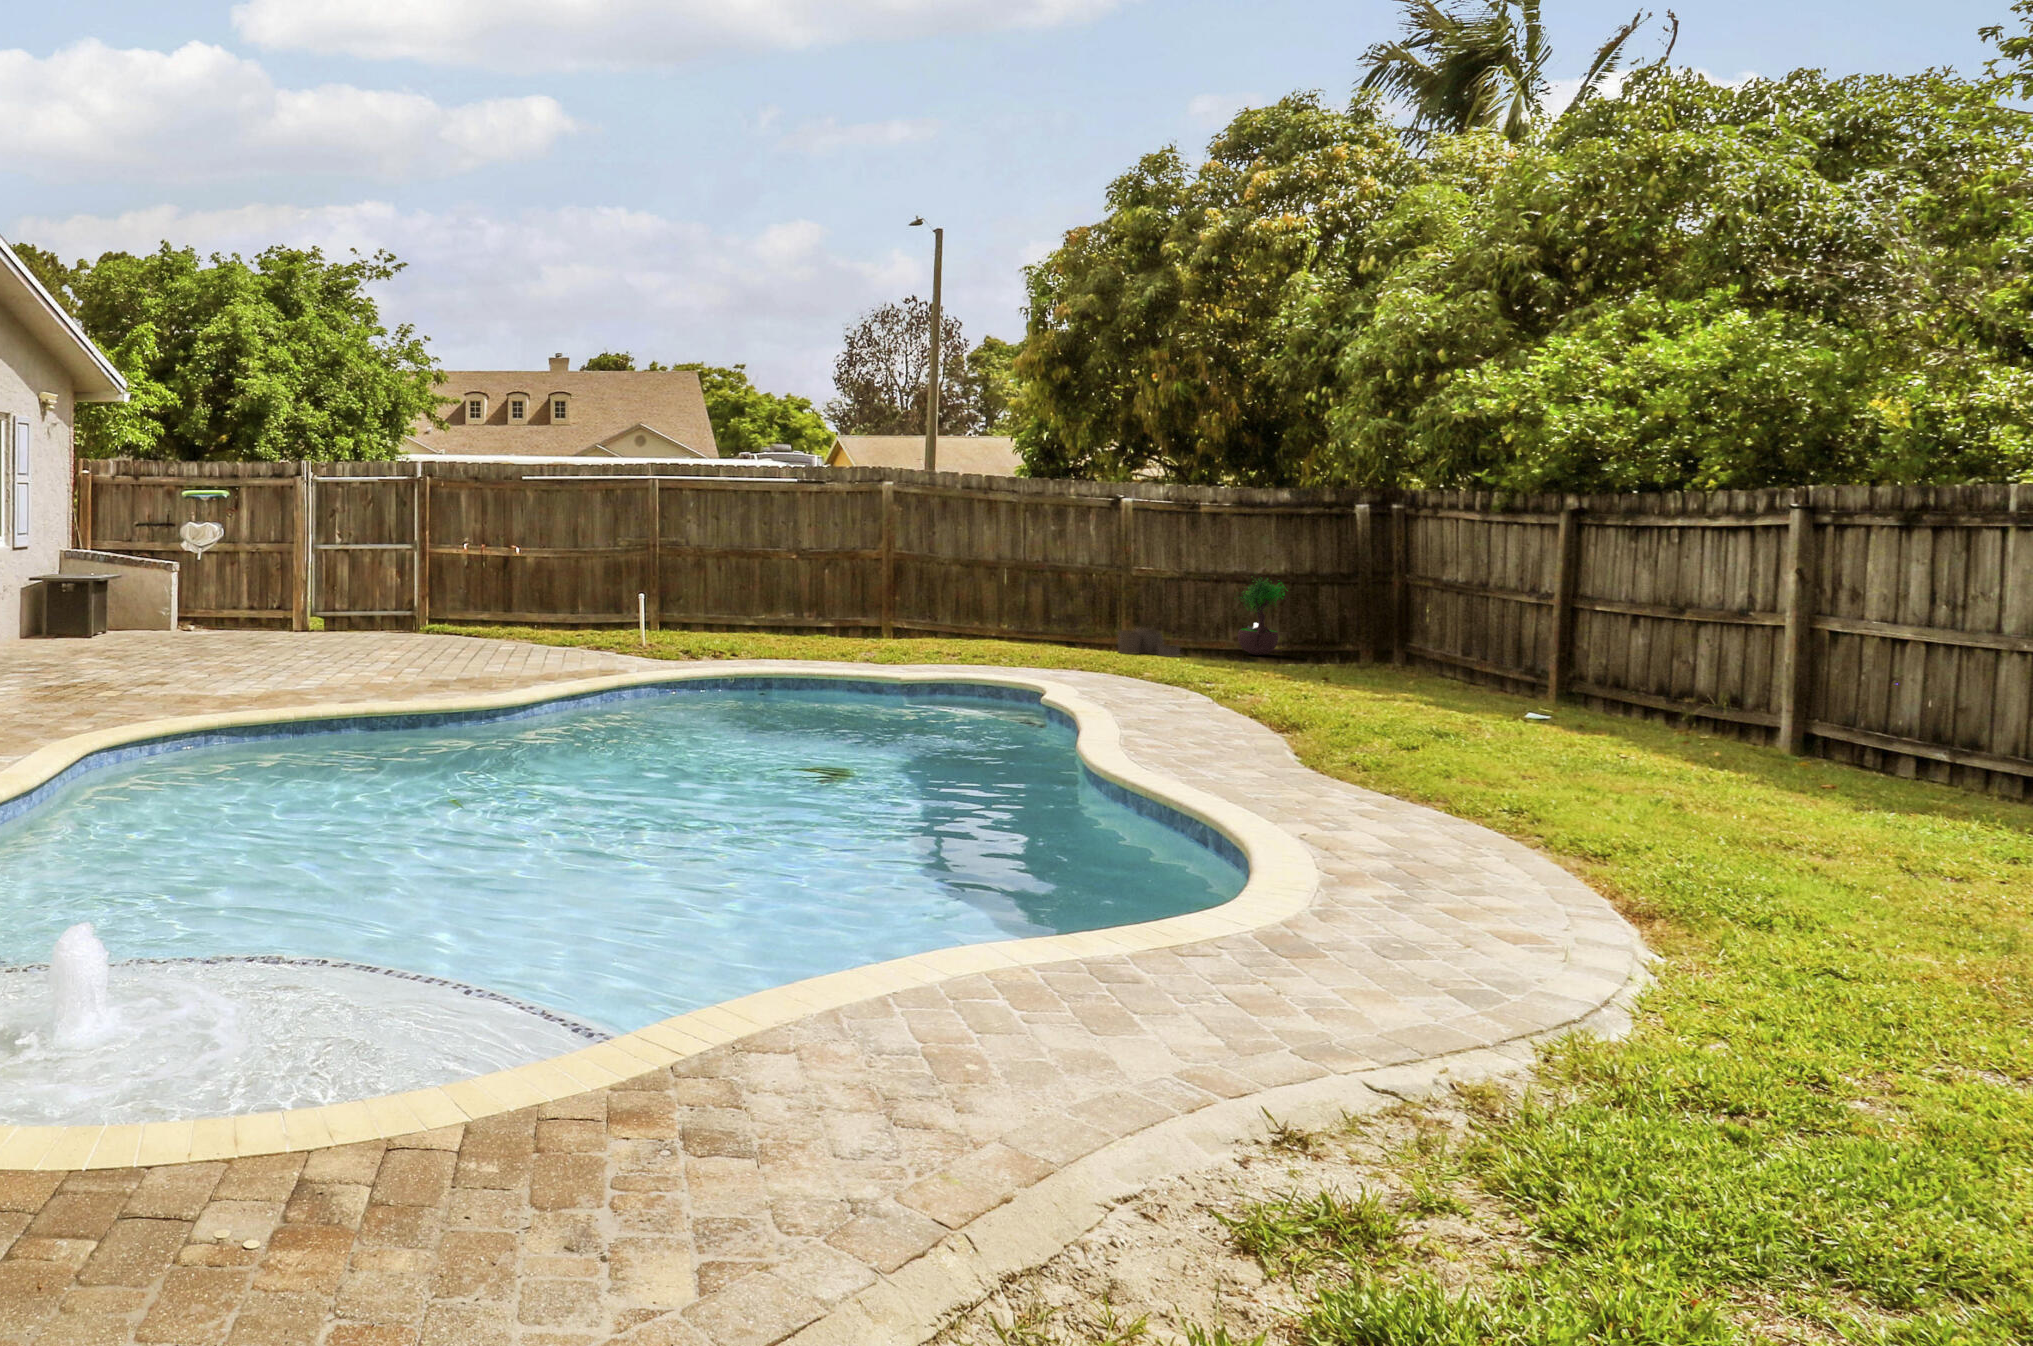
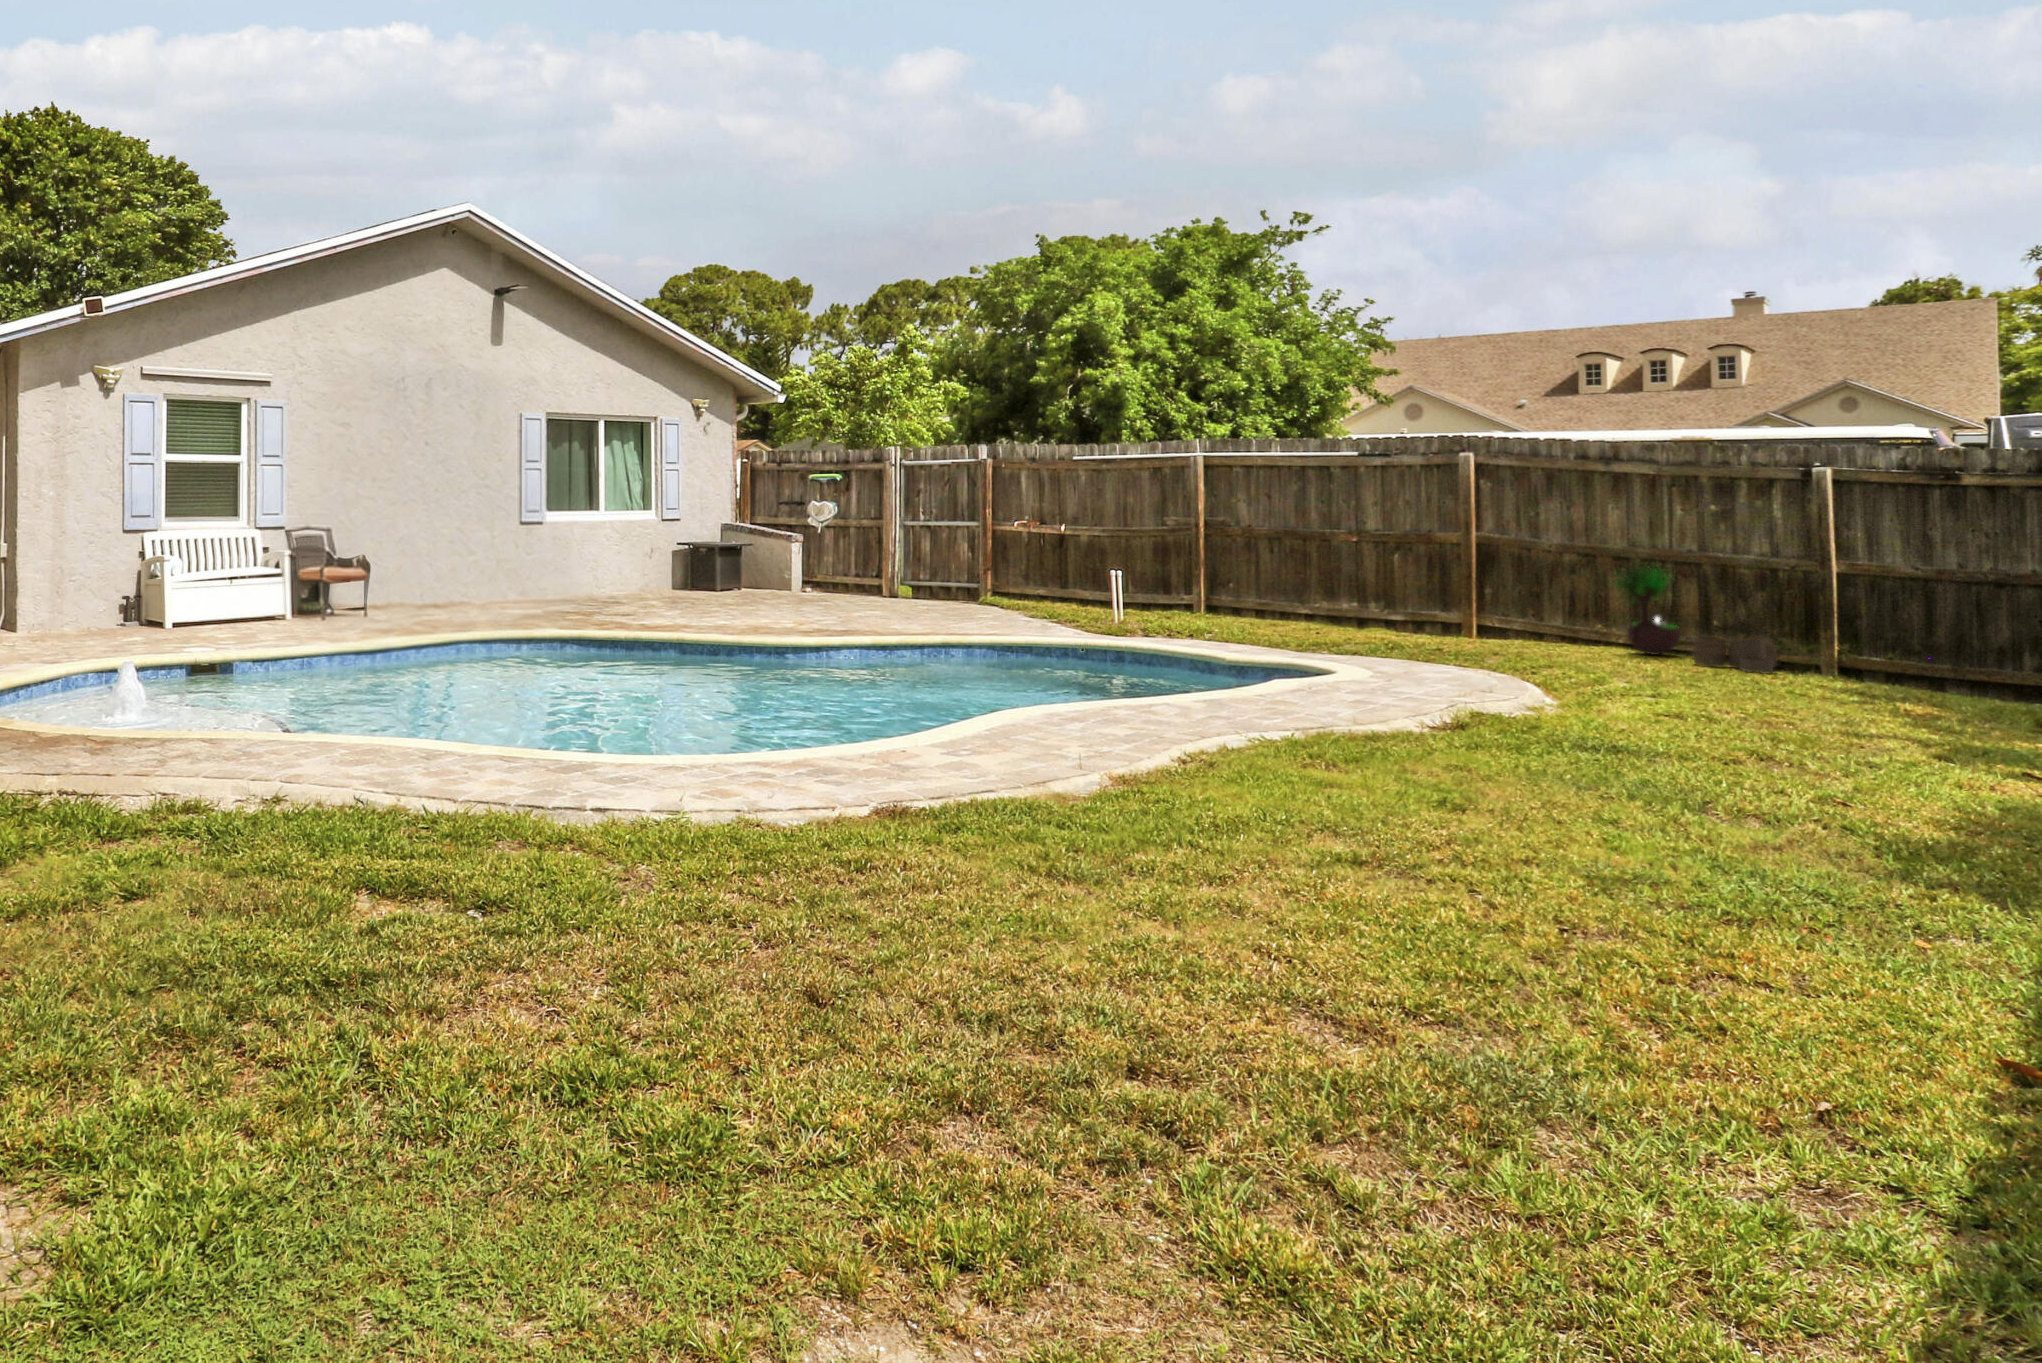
potted tree: present [1238,577,1285,655] -> present [1613,564,1680,655]

